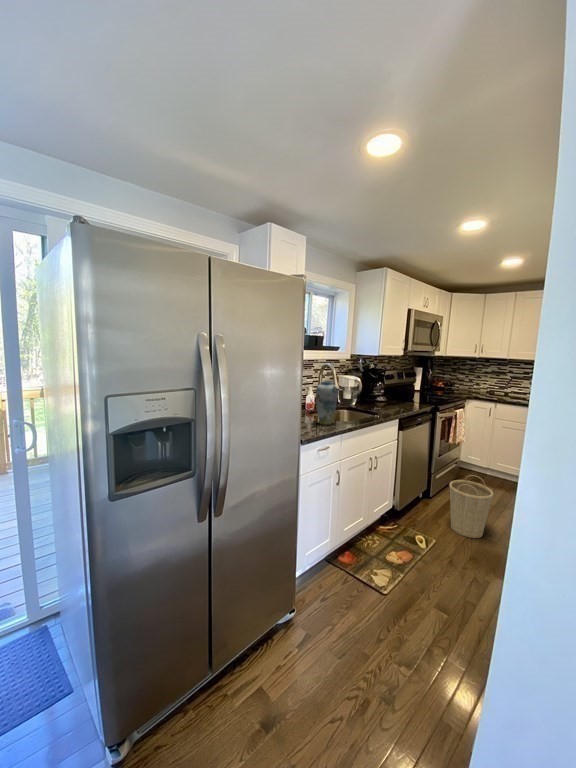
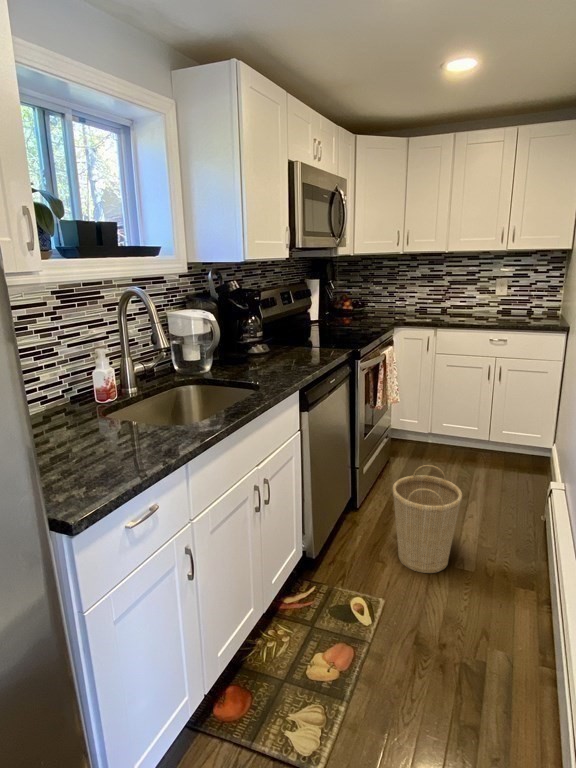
vase: present [316,381,338,425] -> none [103,338,161,449]

